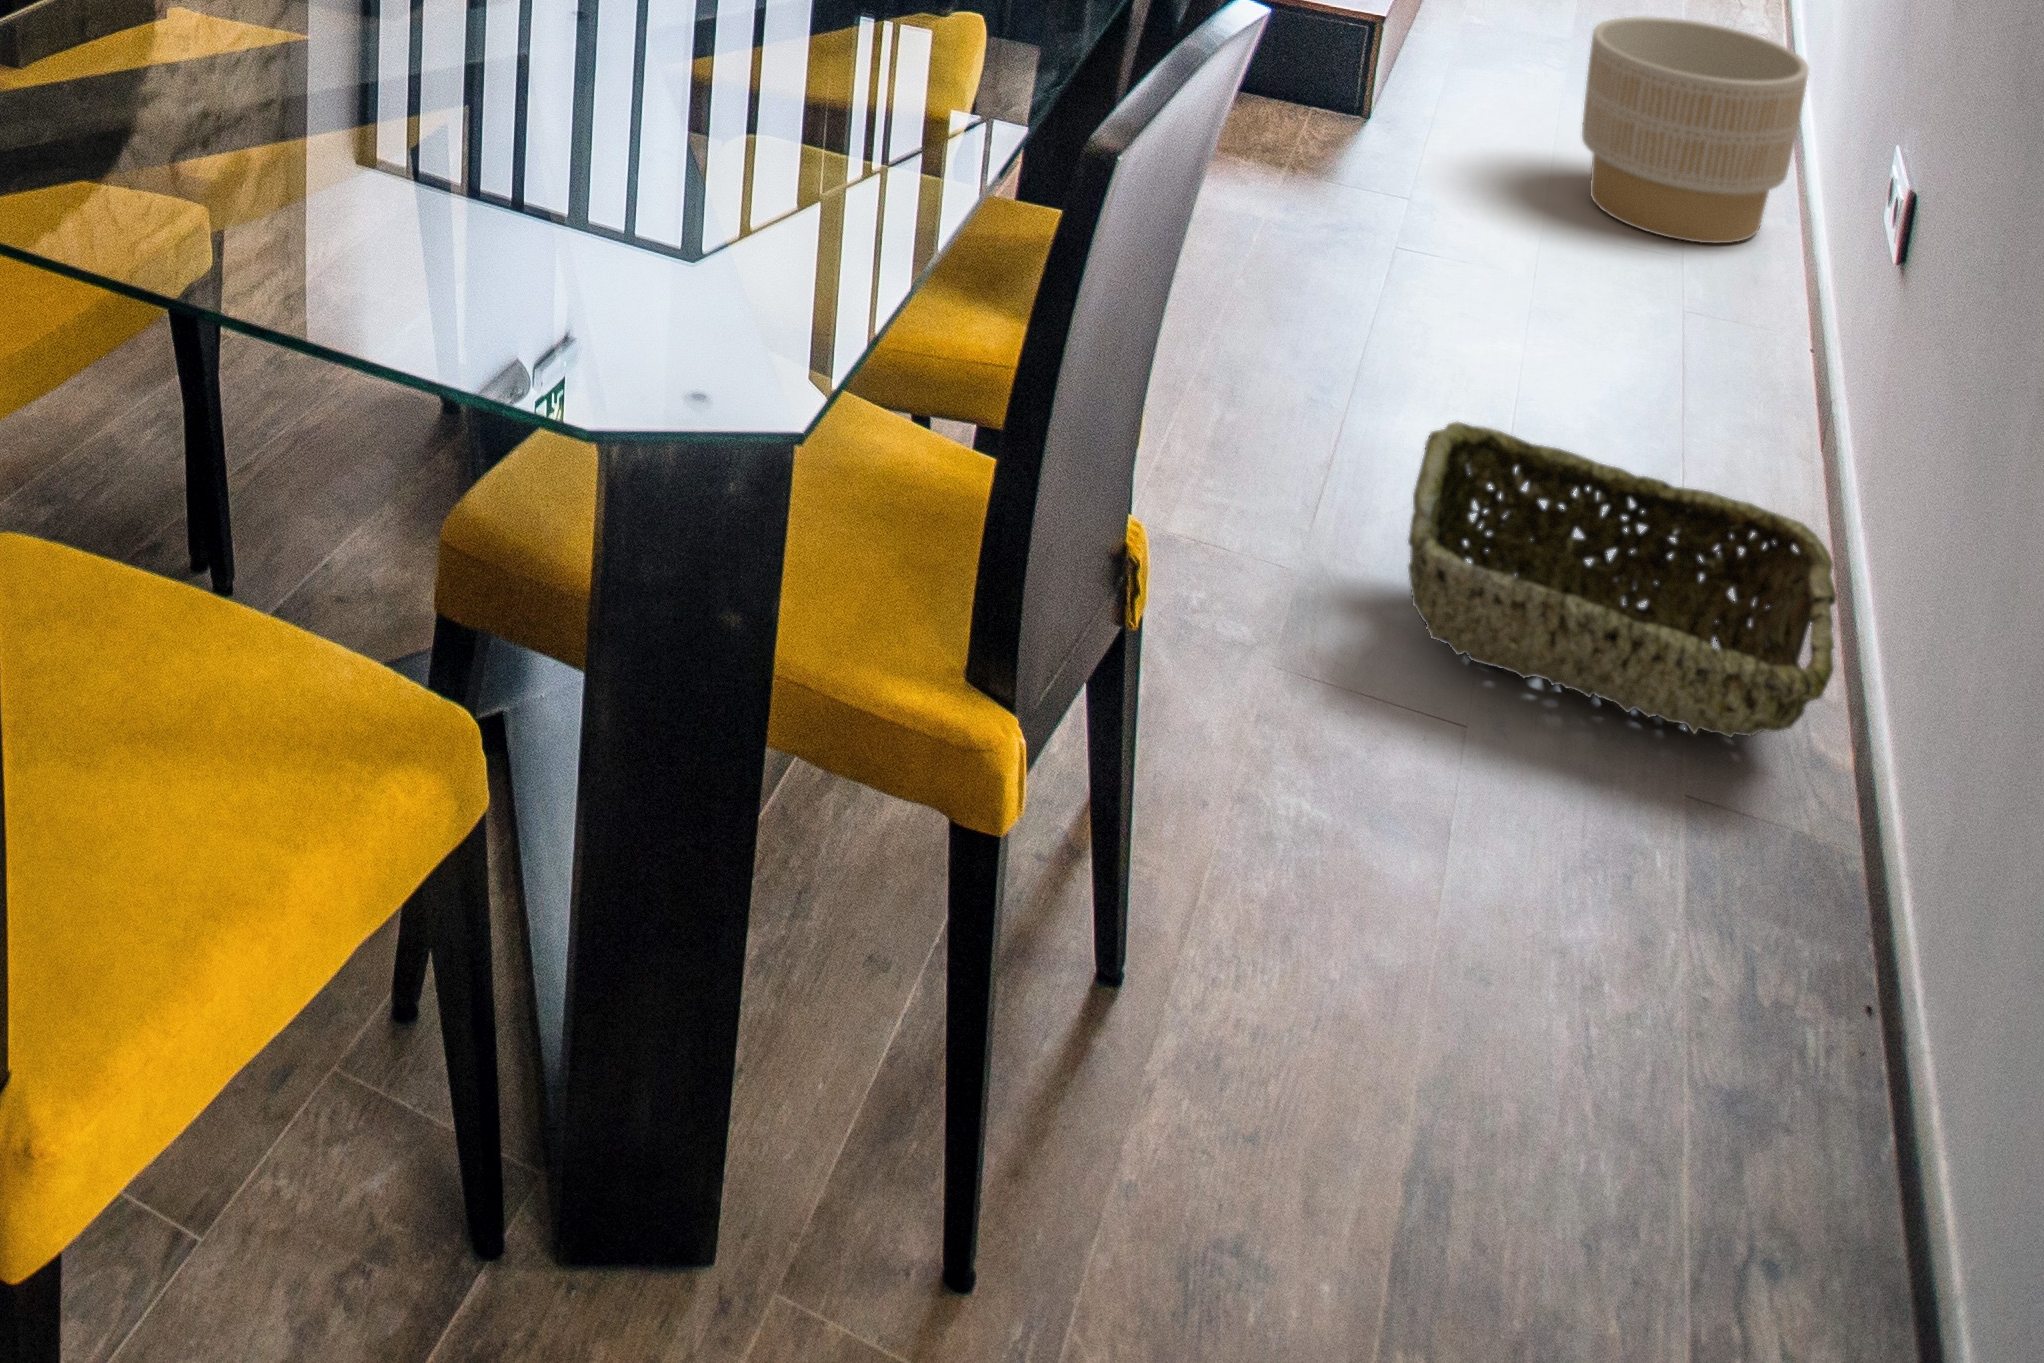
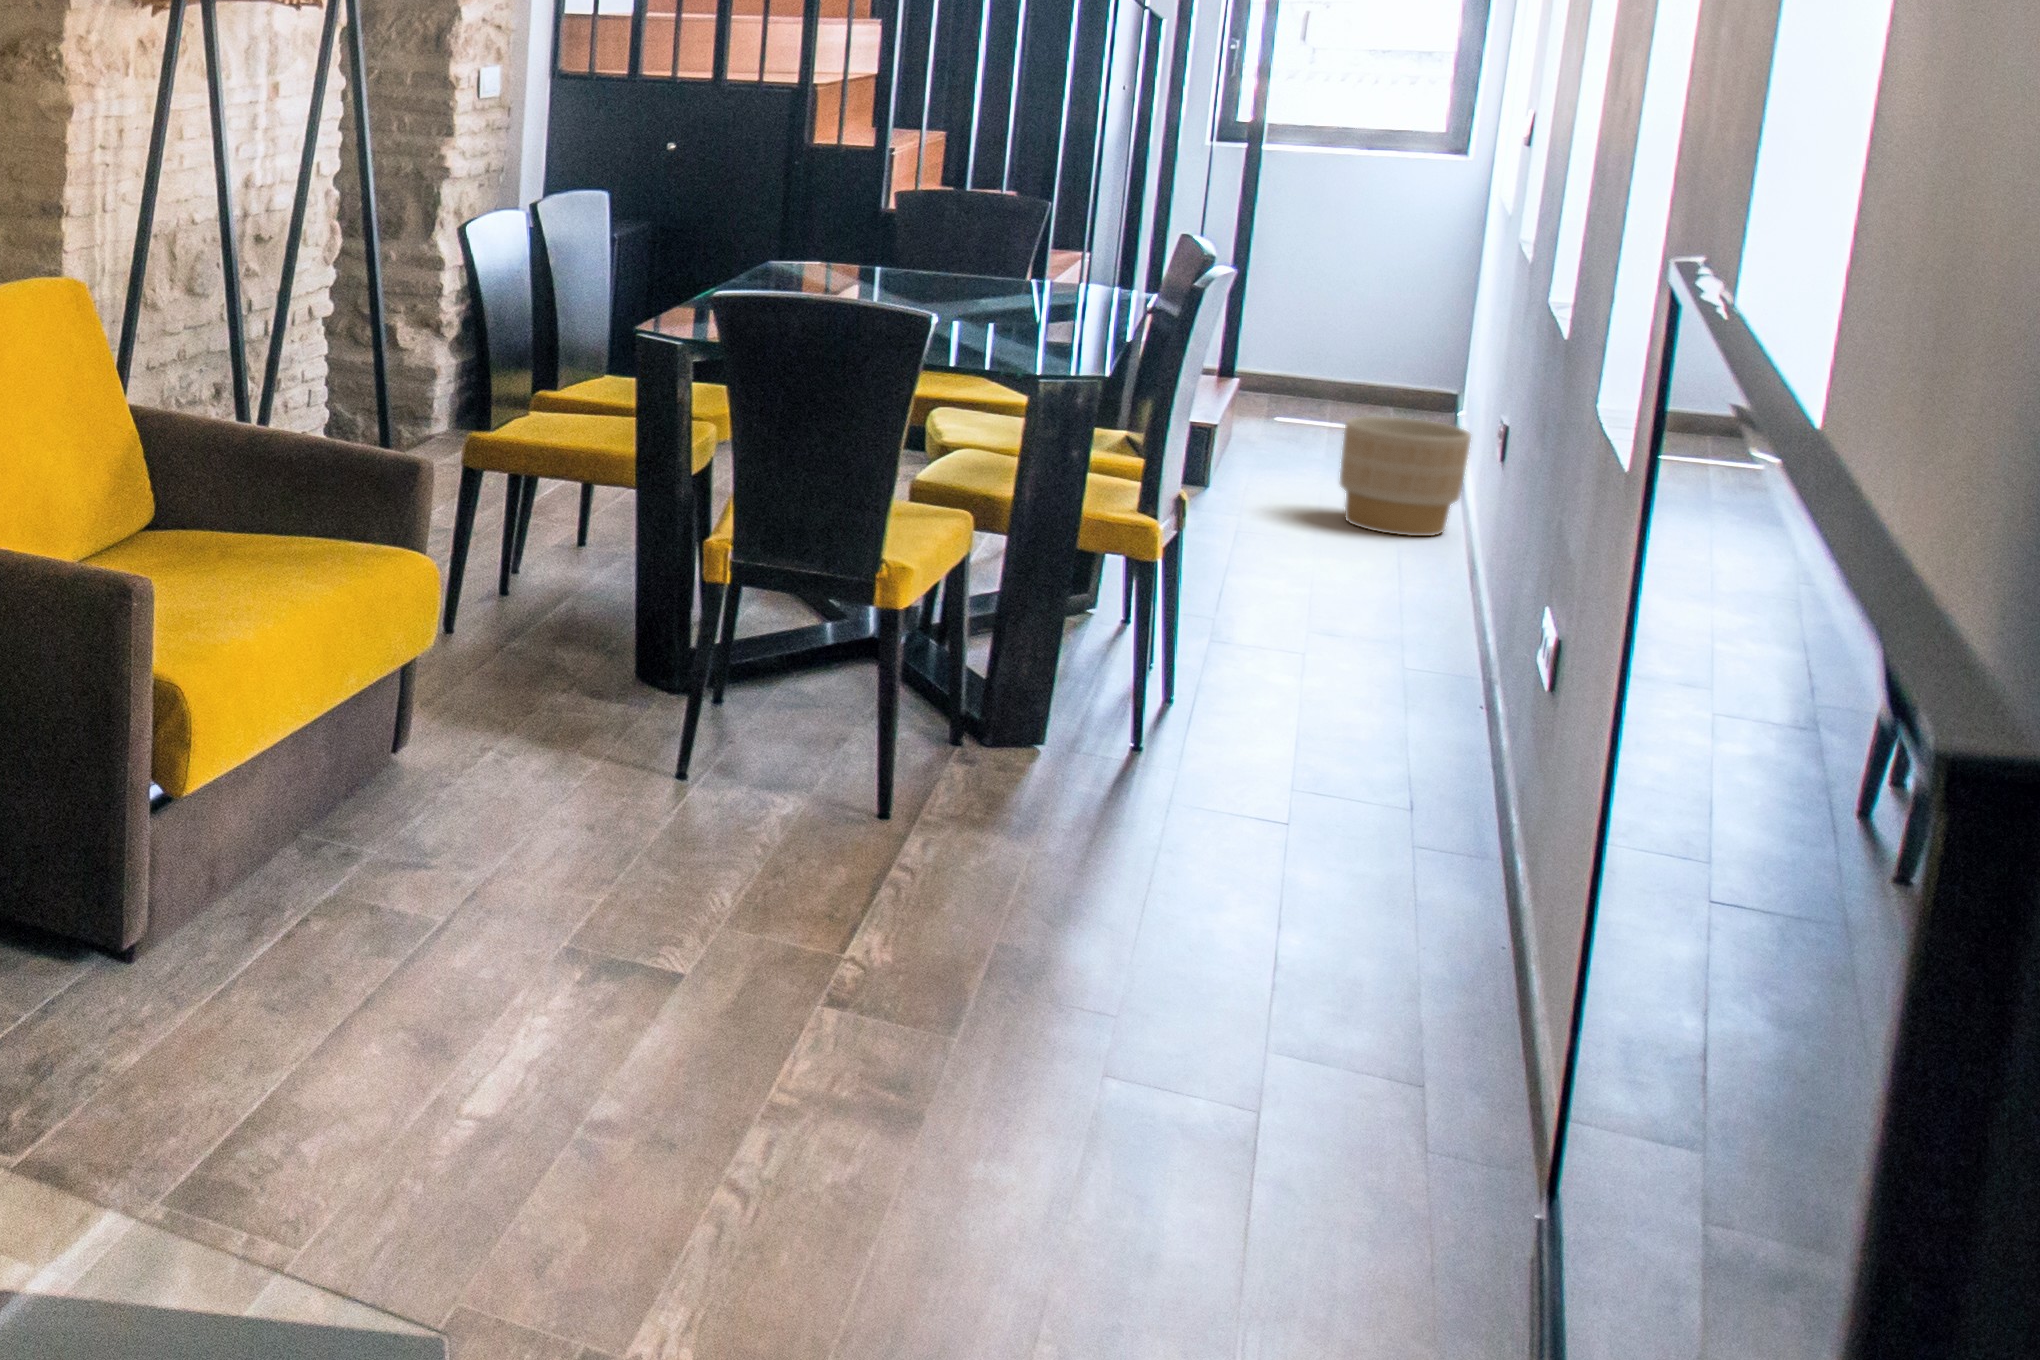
woven basket: present [1408,422,1837,737] -> none [1276,544,1482,661]

